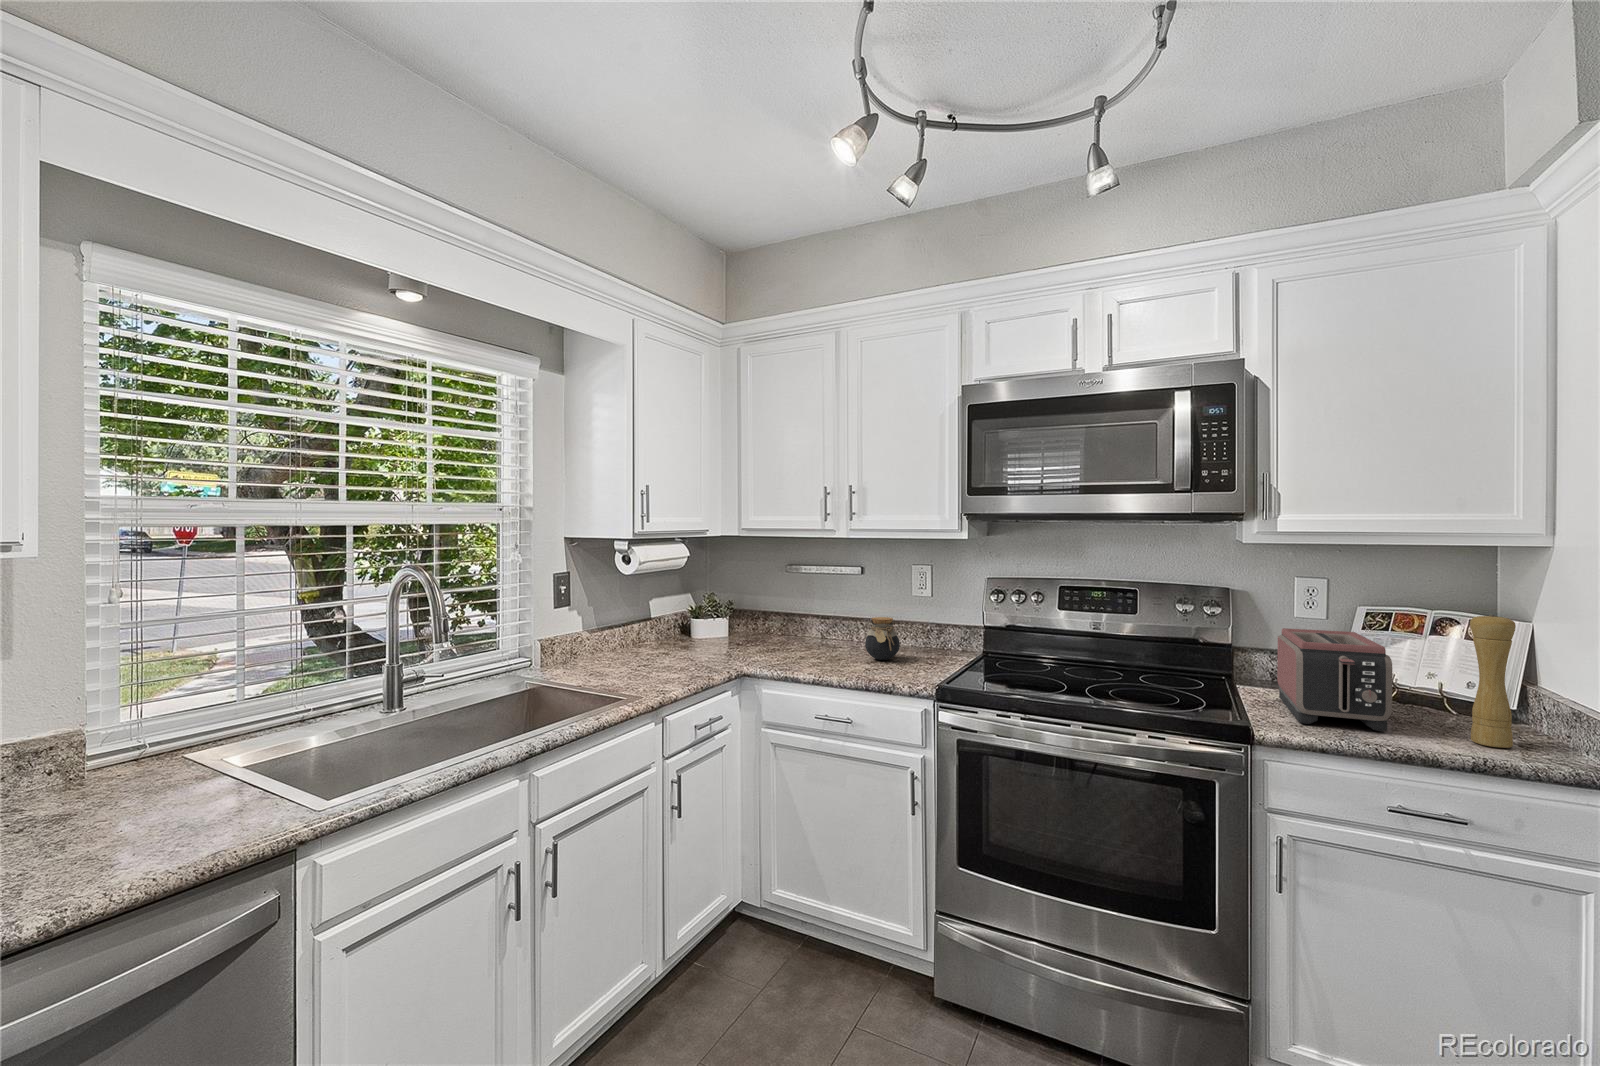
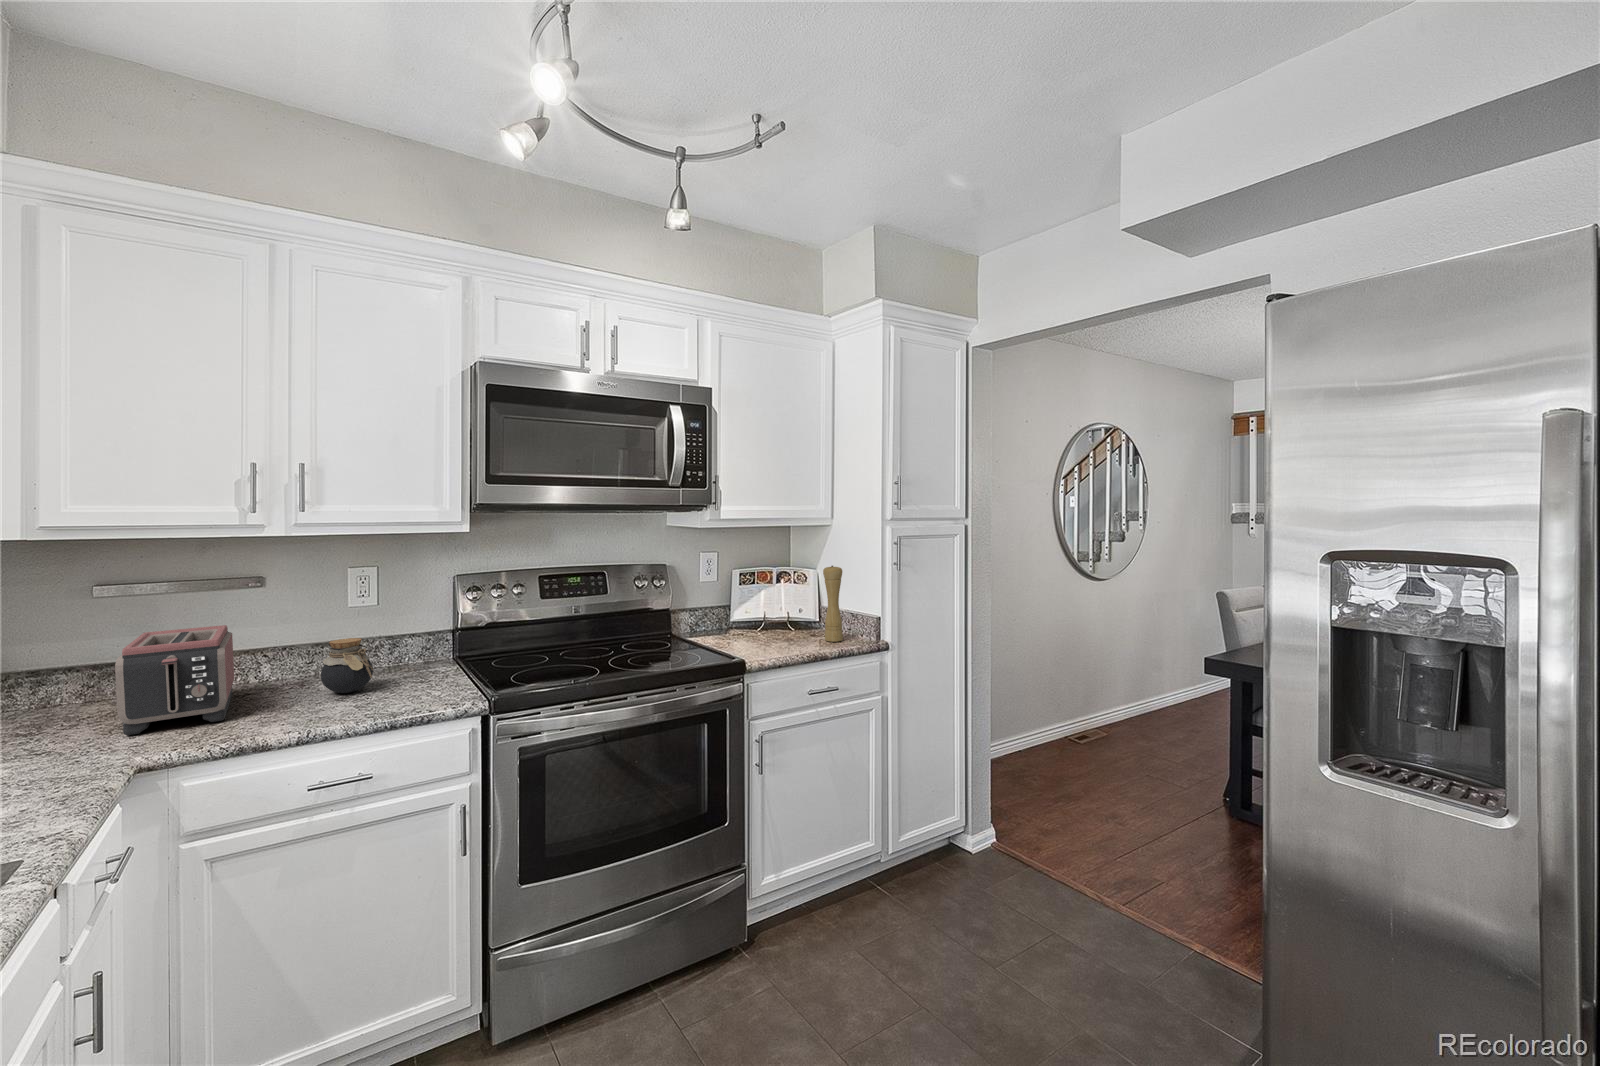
toaster: present [1277,628,1392,731] -> present [115,625,234,735]

